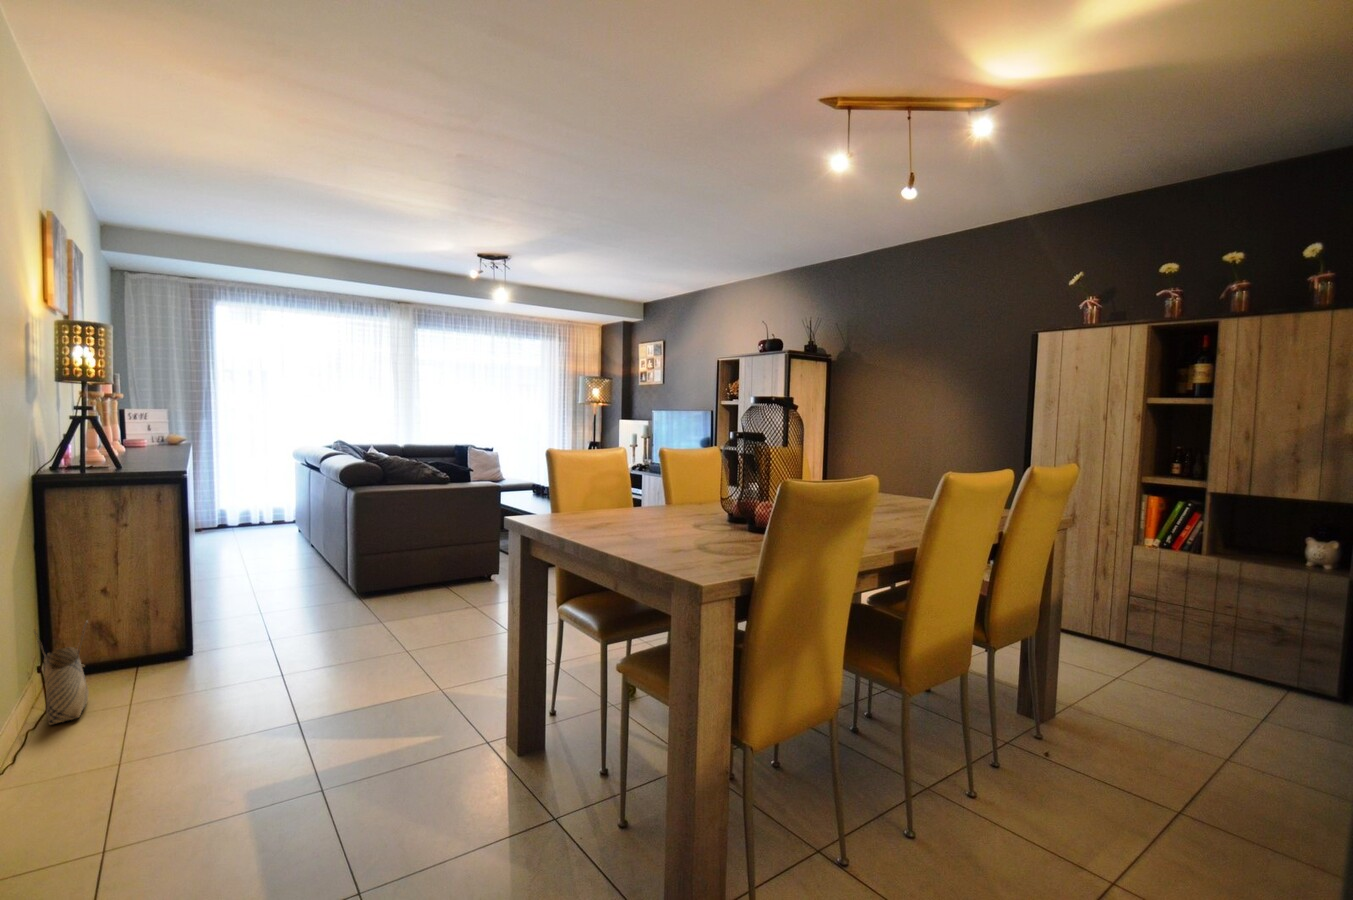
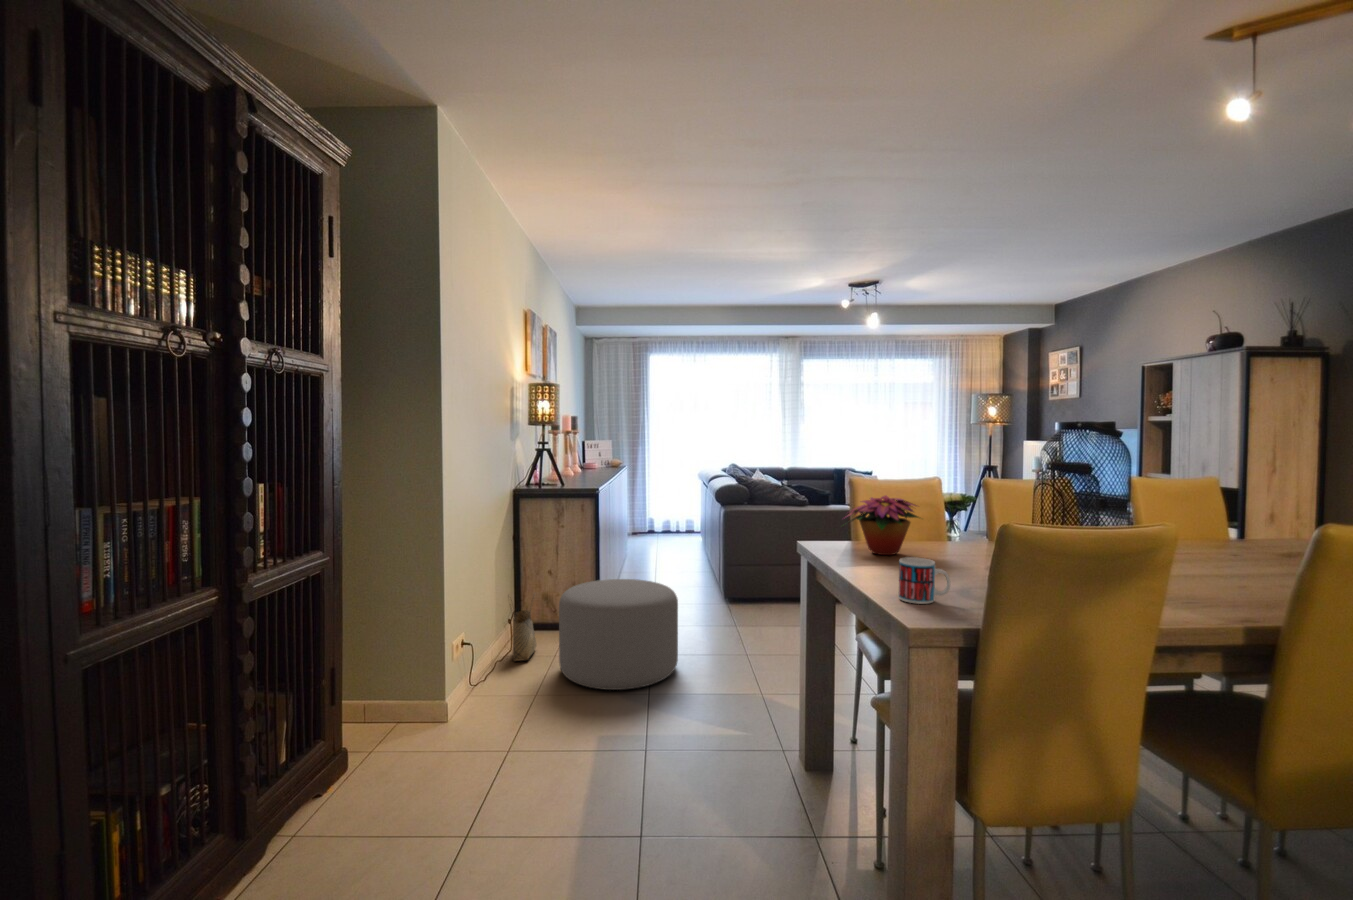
flower arrangement: none [554,463,638,523] -> present [848,495,919,555]
mug: none [667,521,714,565] -> present [899,557,950,604]
ottoman: none [142,582,328,732] -> present [559,579,678,690]

